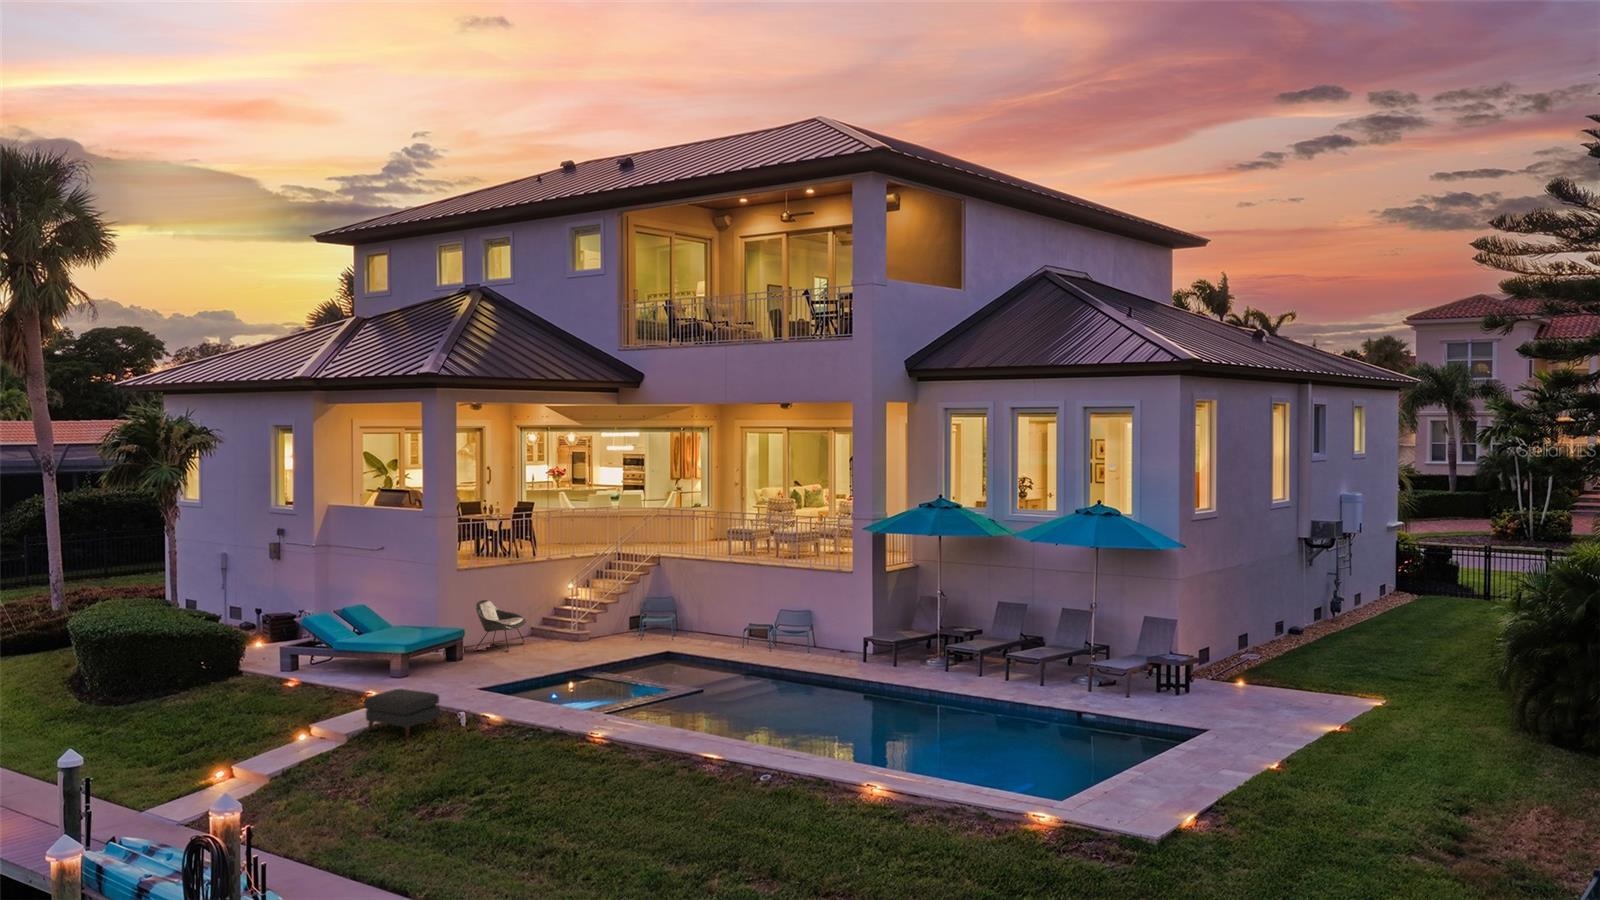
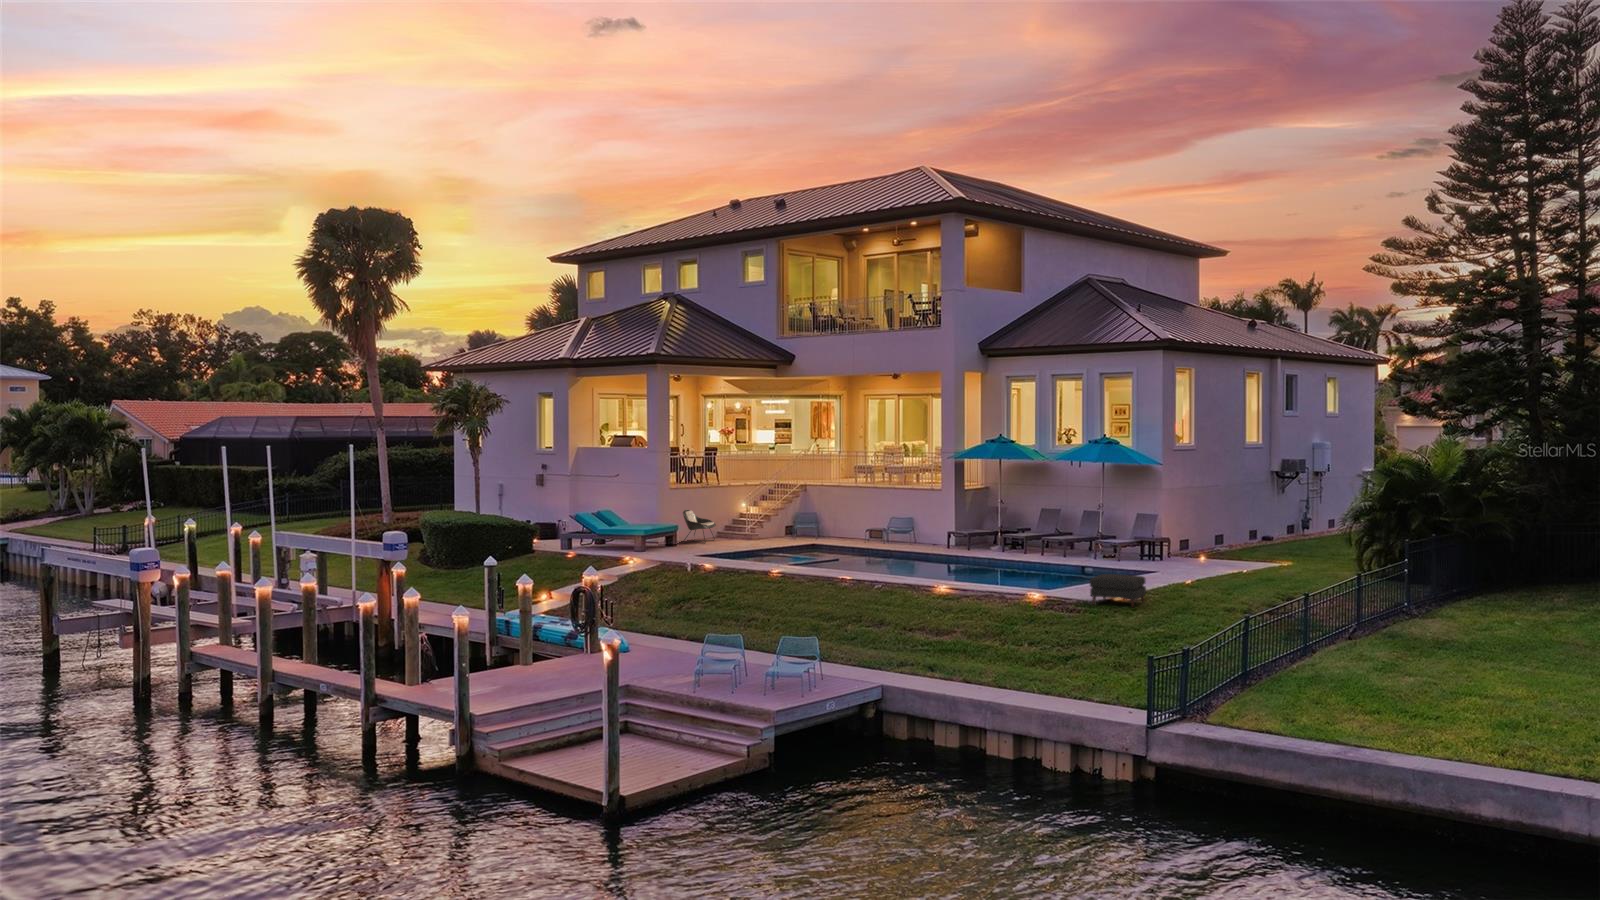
ottoman: present [364,689,440,737] -> present [1090,574,1146,607]

